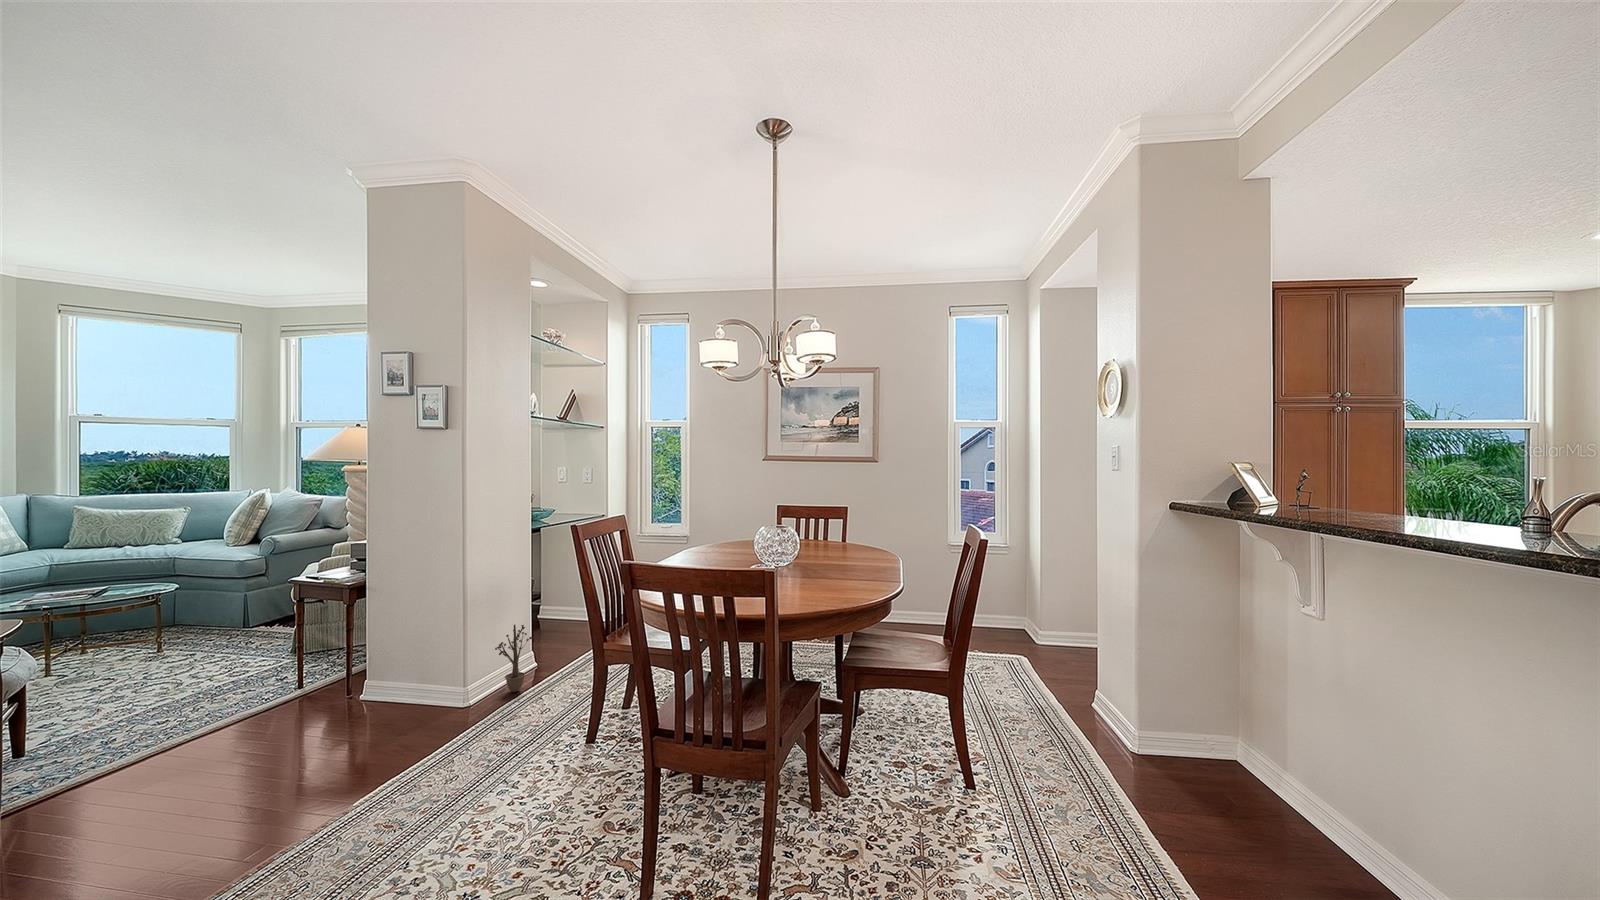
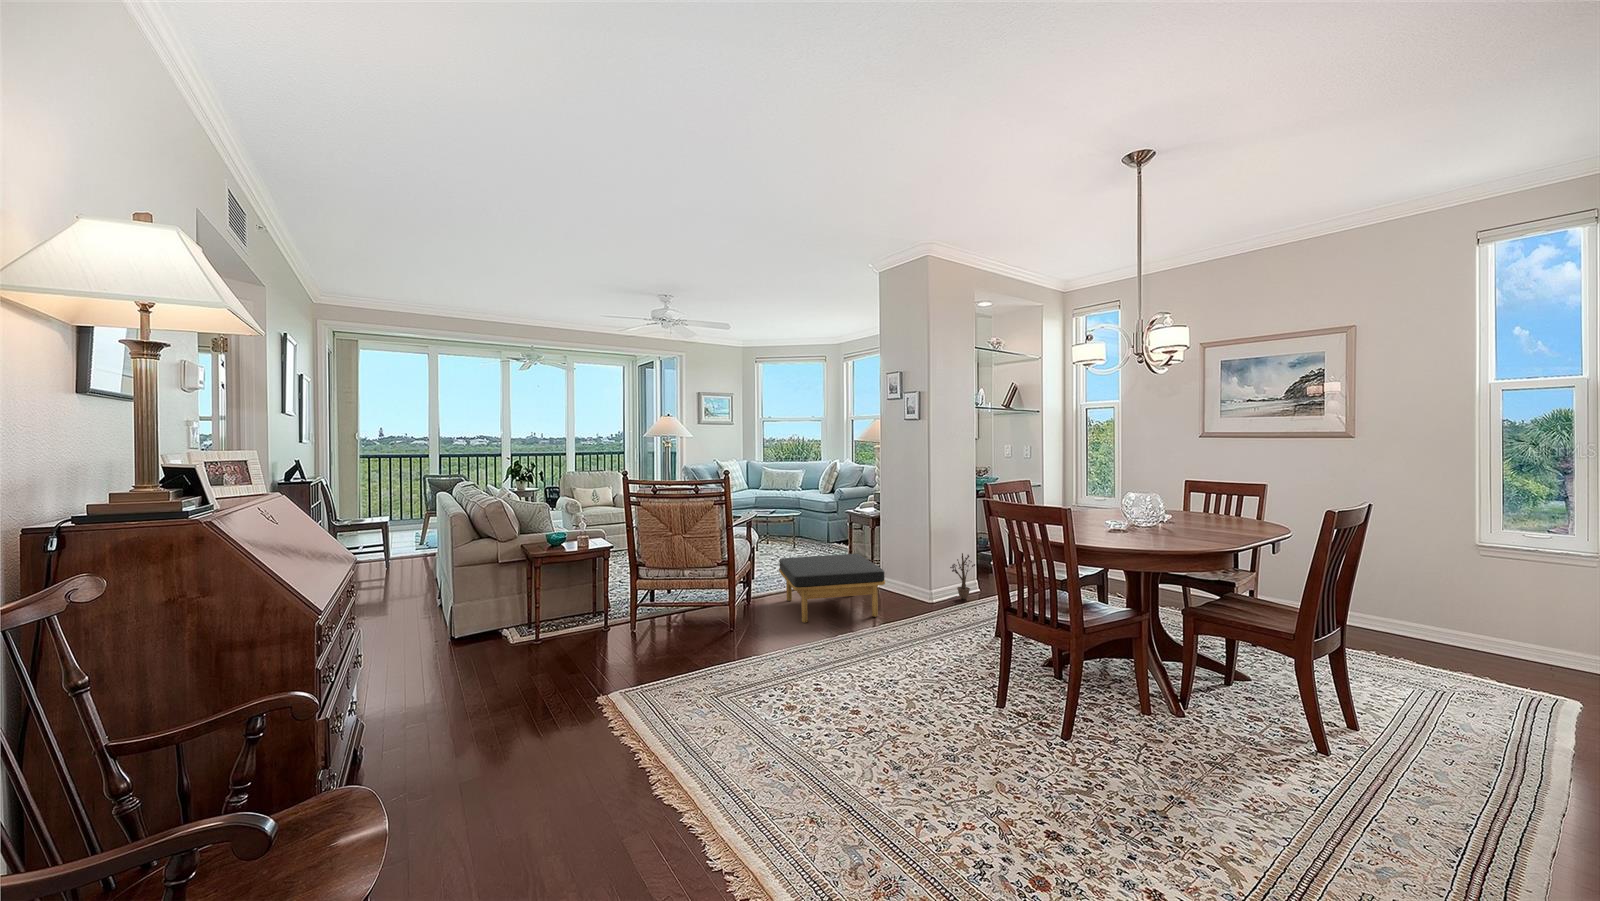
ottoman: none [114,657,387,838] -> present [779,554,885,623]

